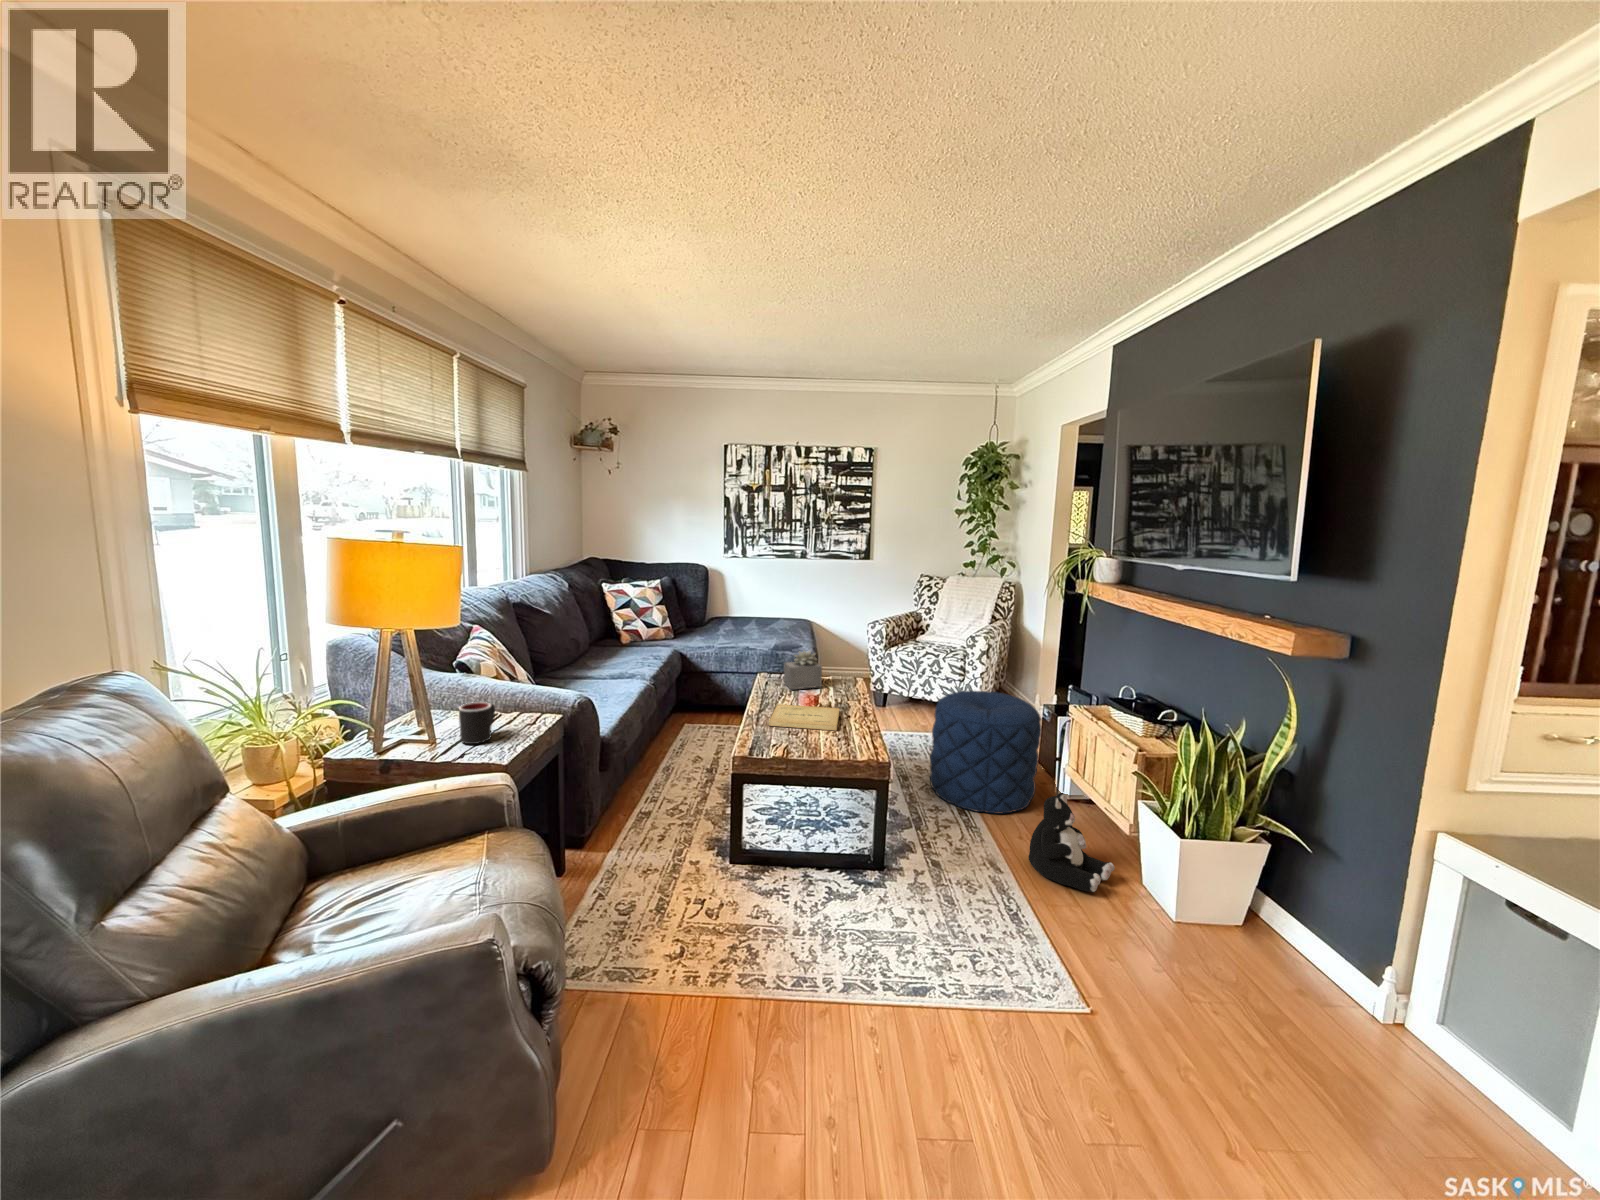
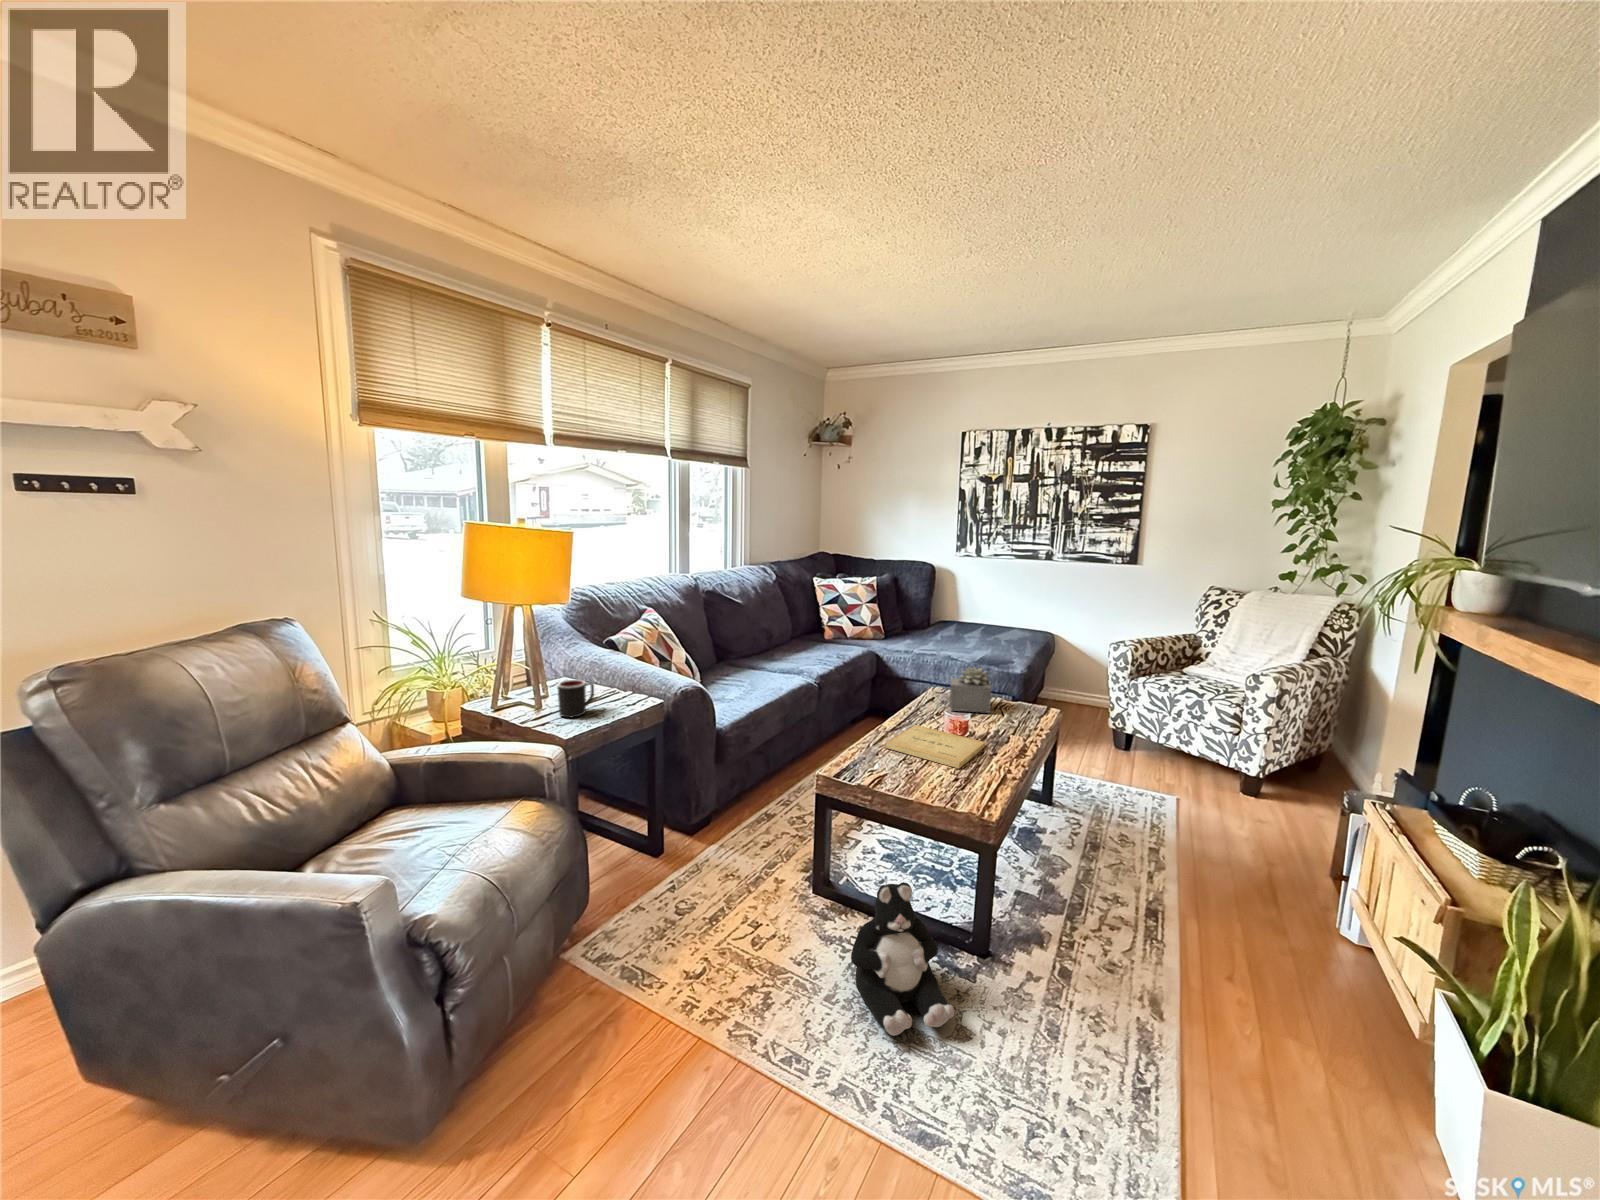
pouf: present [930,691,1041,814] -> none [1123,748,1310,938]
plush toy: present [1028,793,1115,892] -> present [851,882,955,1036]

